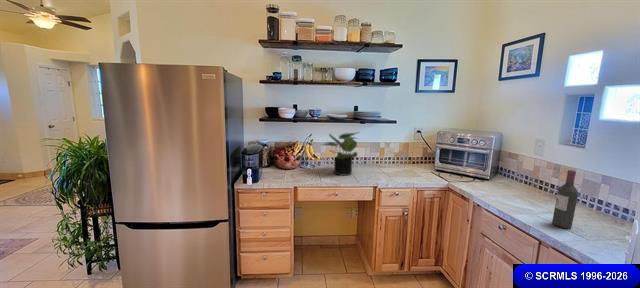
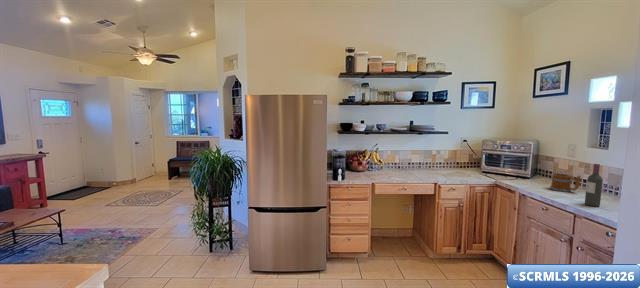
potted plant: present [322,133,357,176] -> none [385,141,423,176]
mug: none [511,177,550,201] -> present [550,174,581,192]

